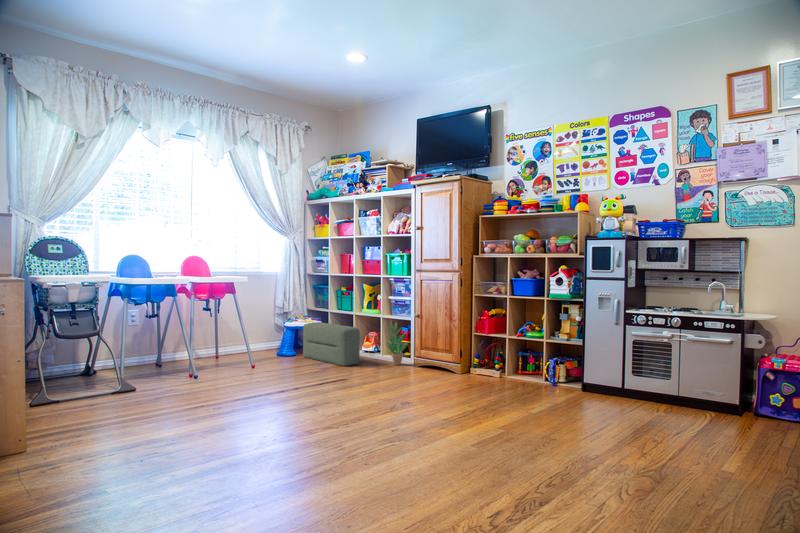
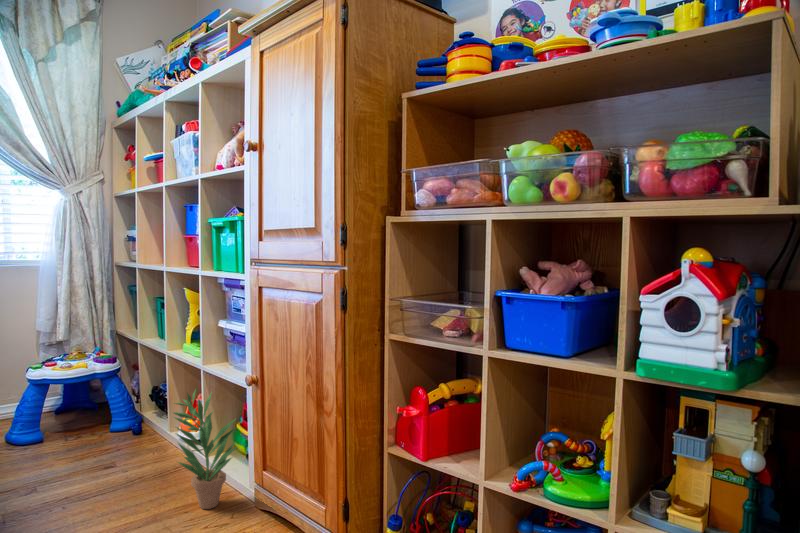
pouf: present [303,322,360,366] -> none [30,376,117,512]

